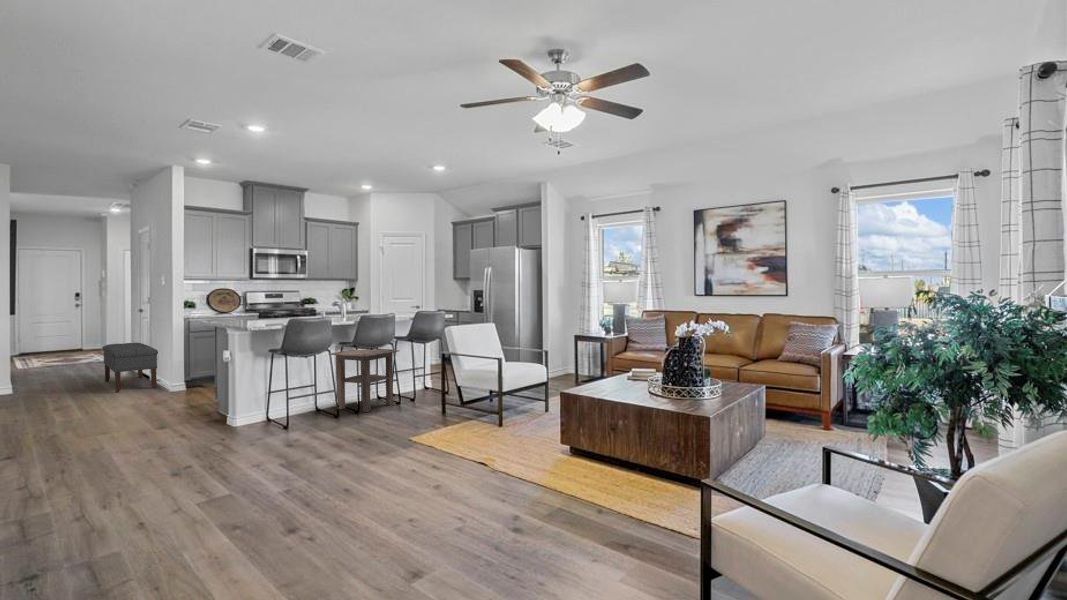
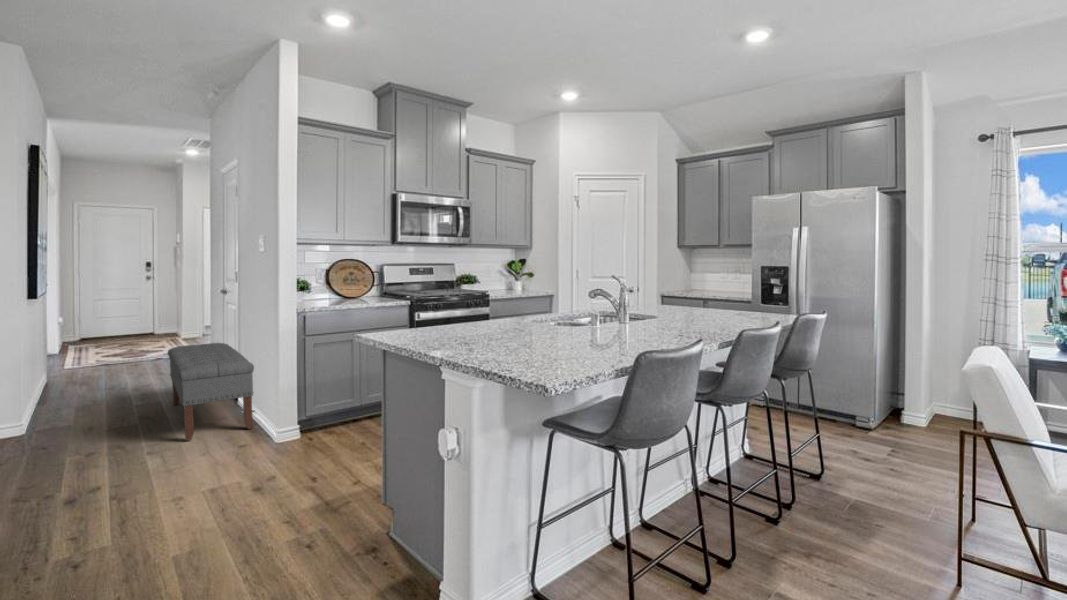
side table: present [328,348,399,412] -> none [642,390,778,568]

